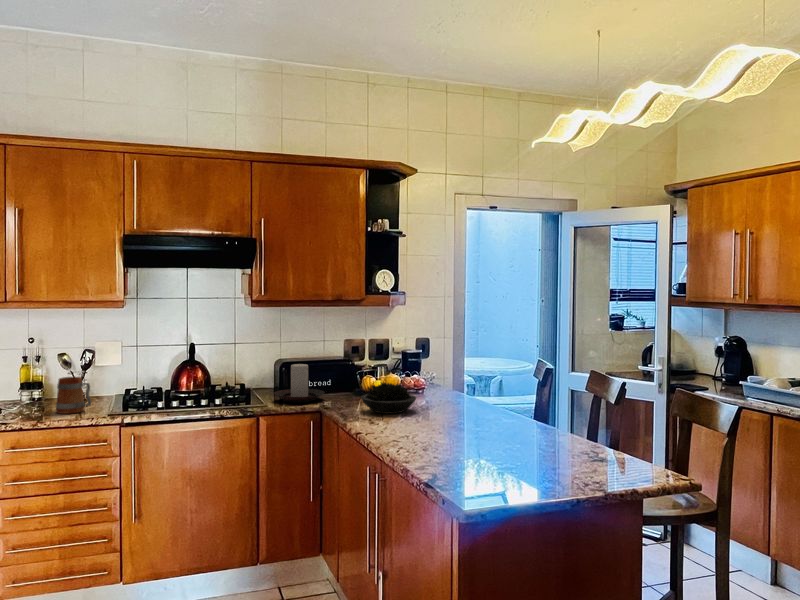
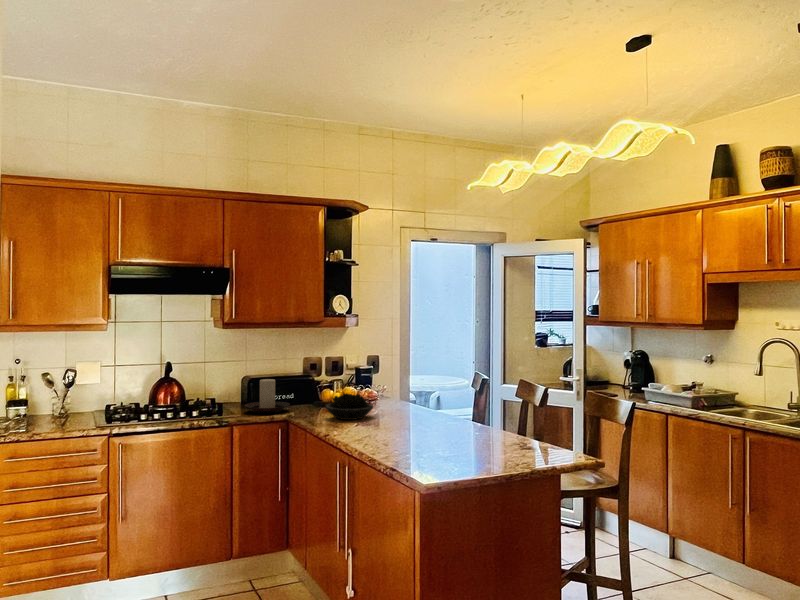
mug: present [56,377,91,414] -> none [45,393,79,427]

